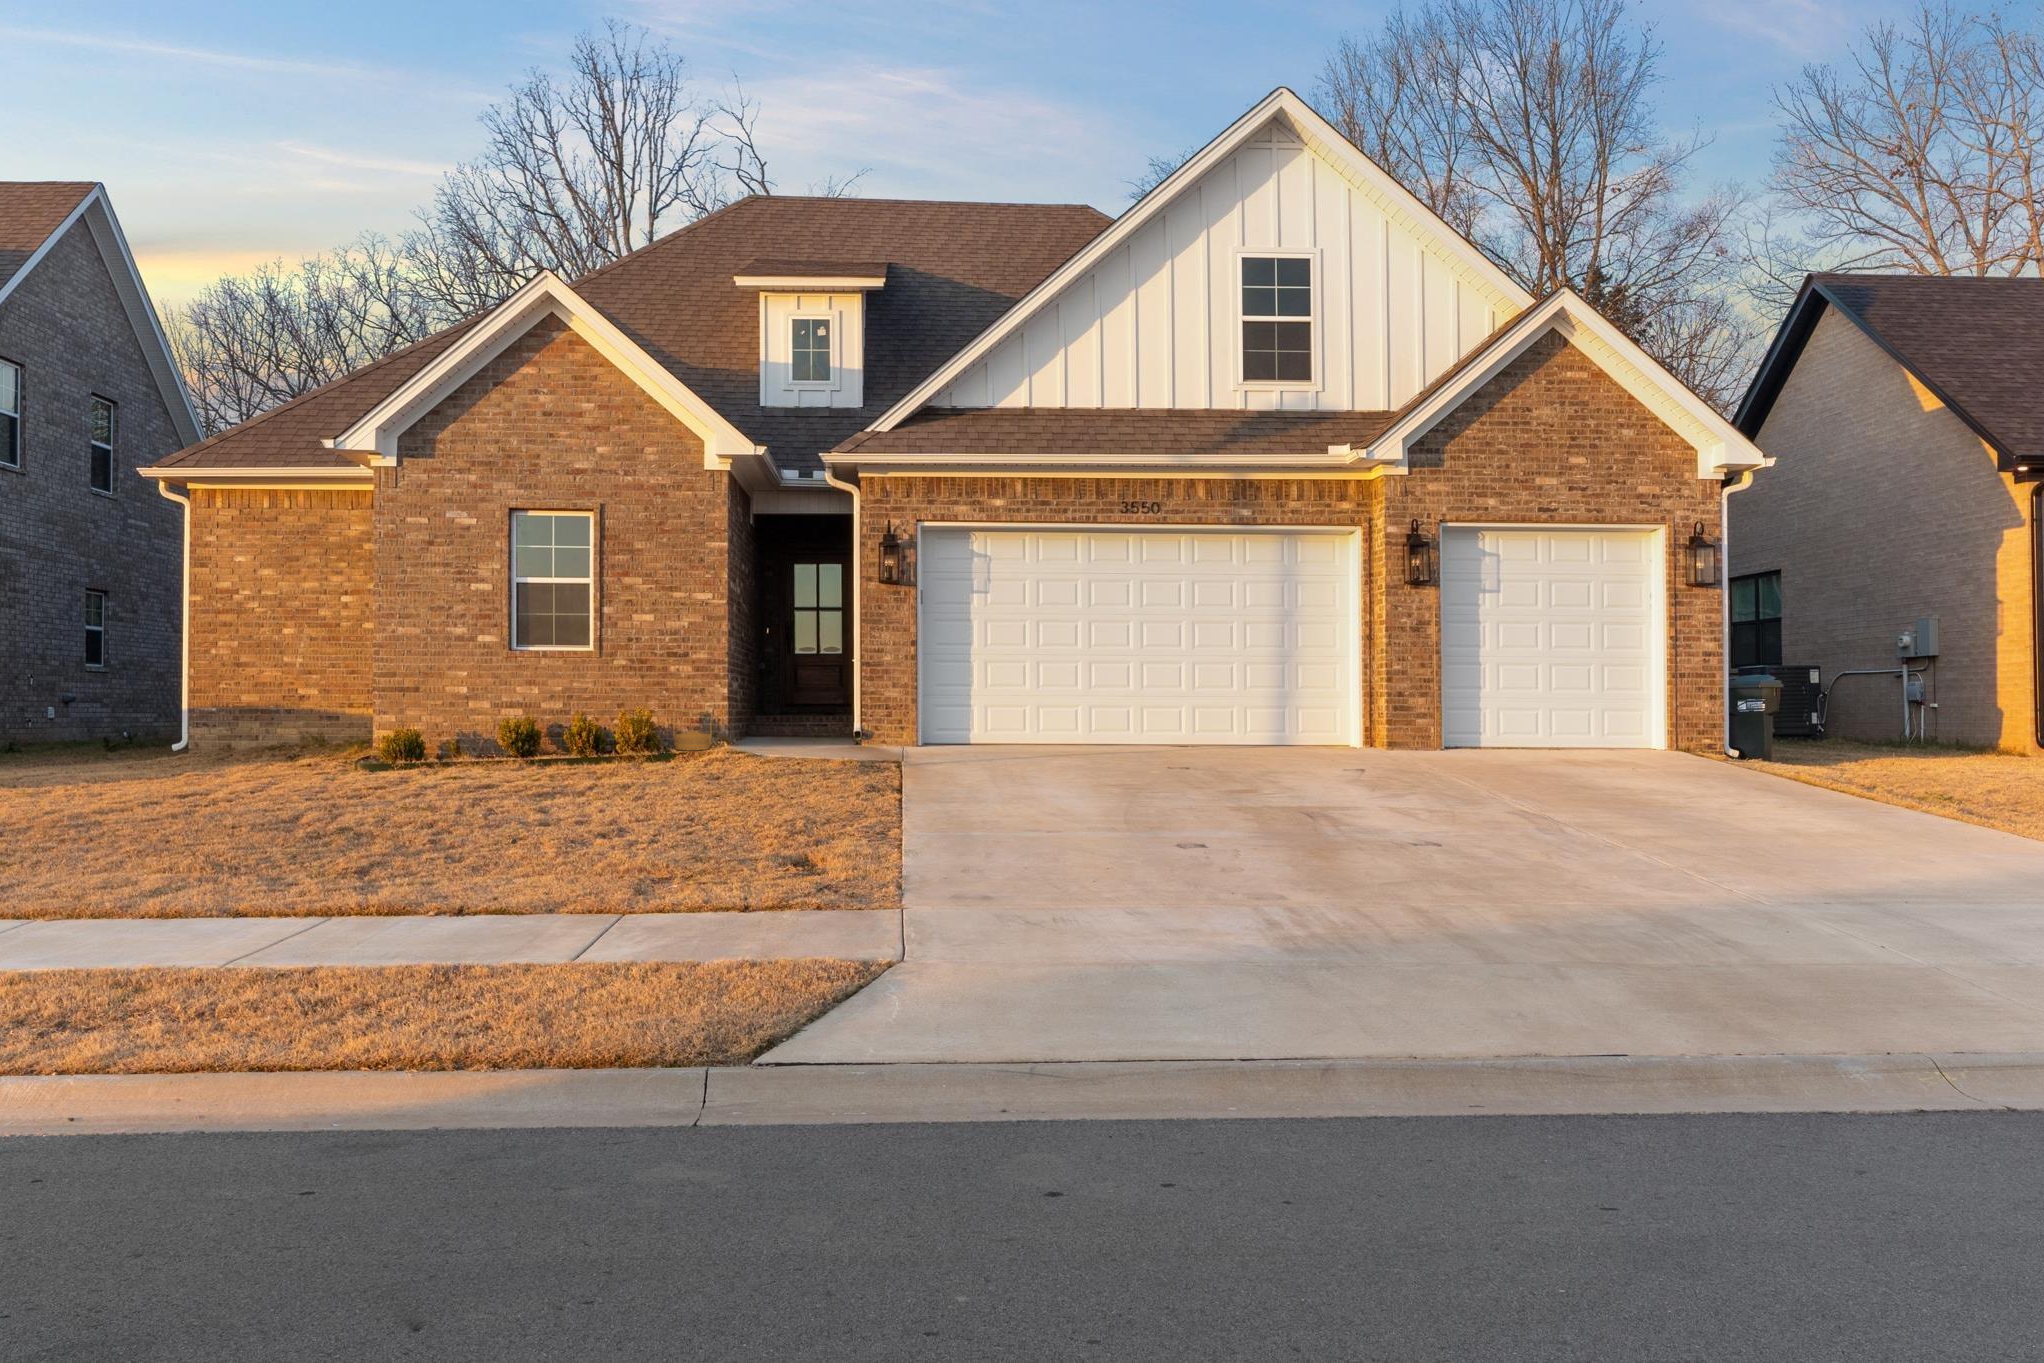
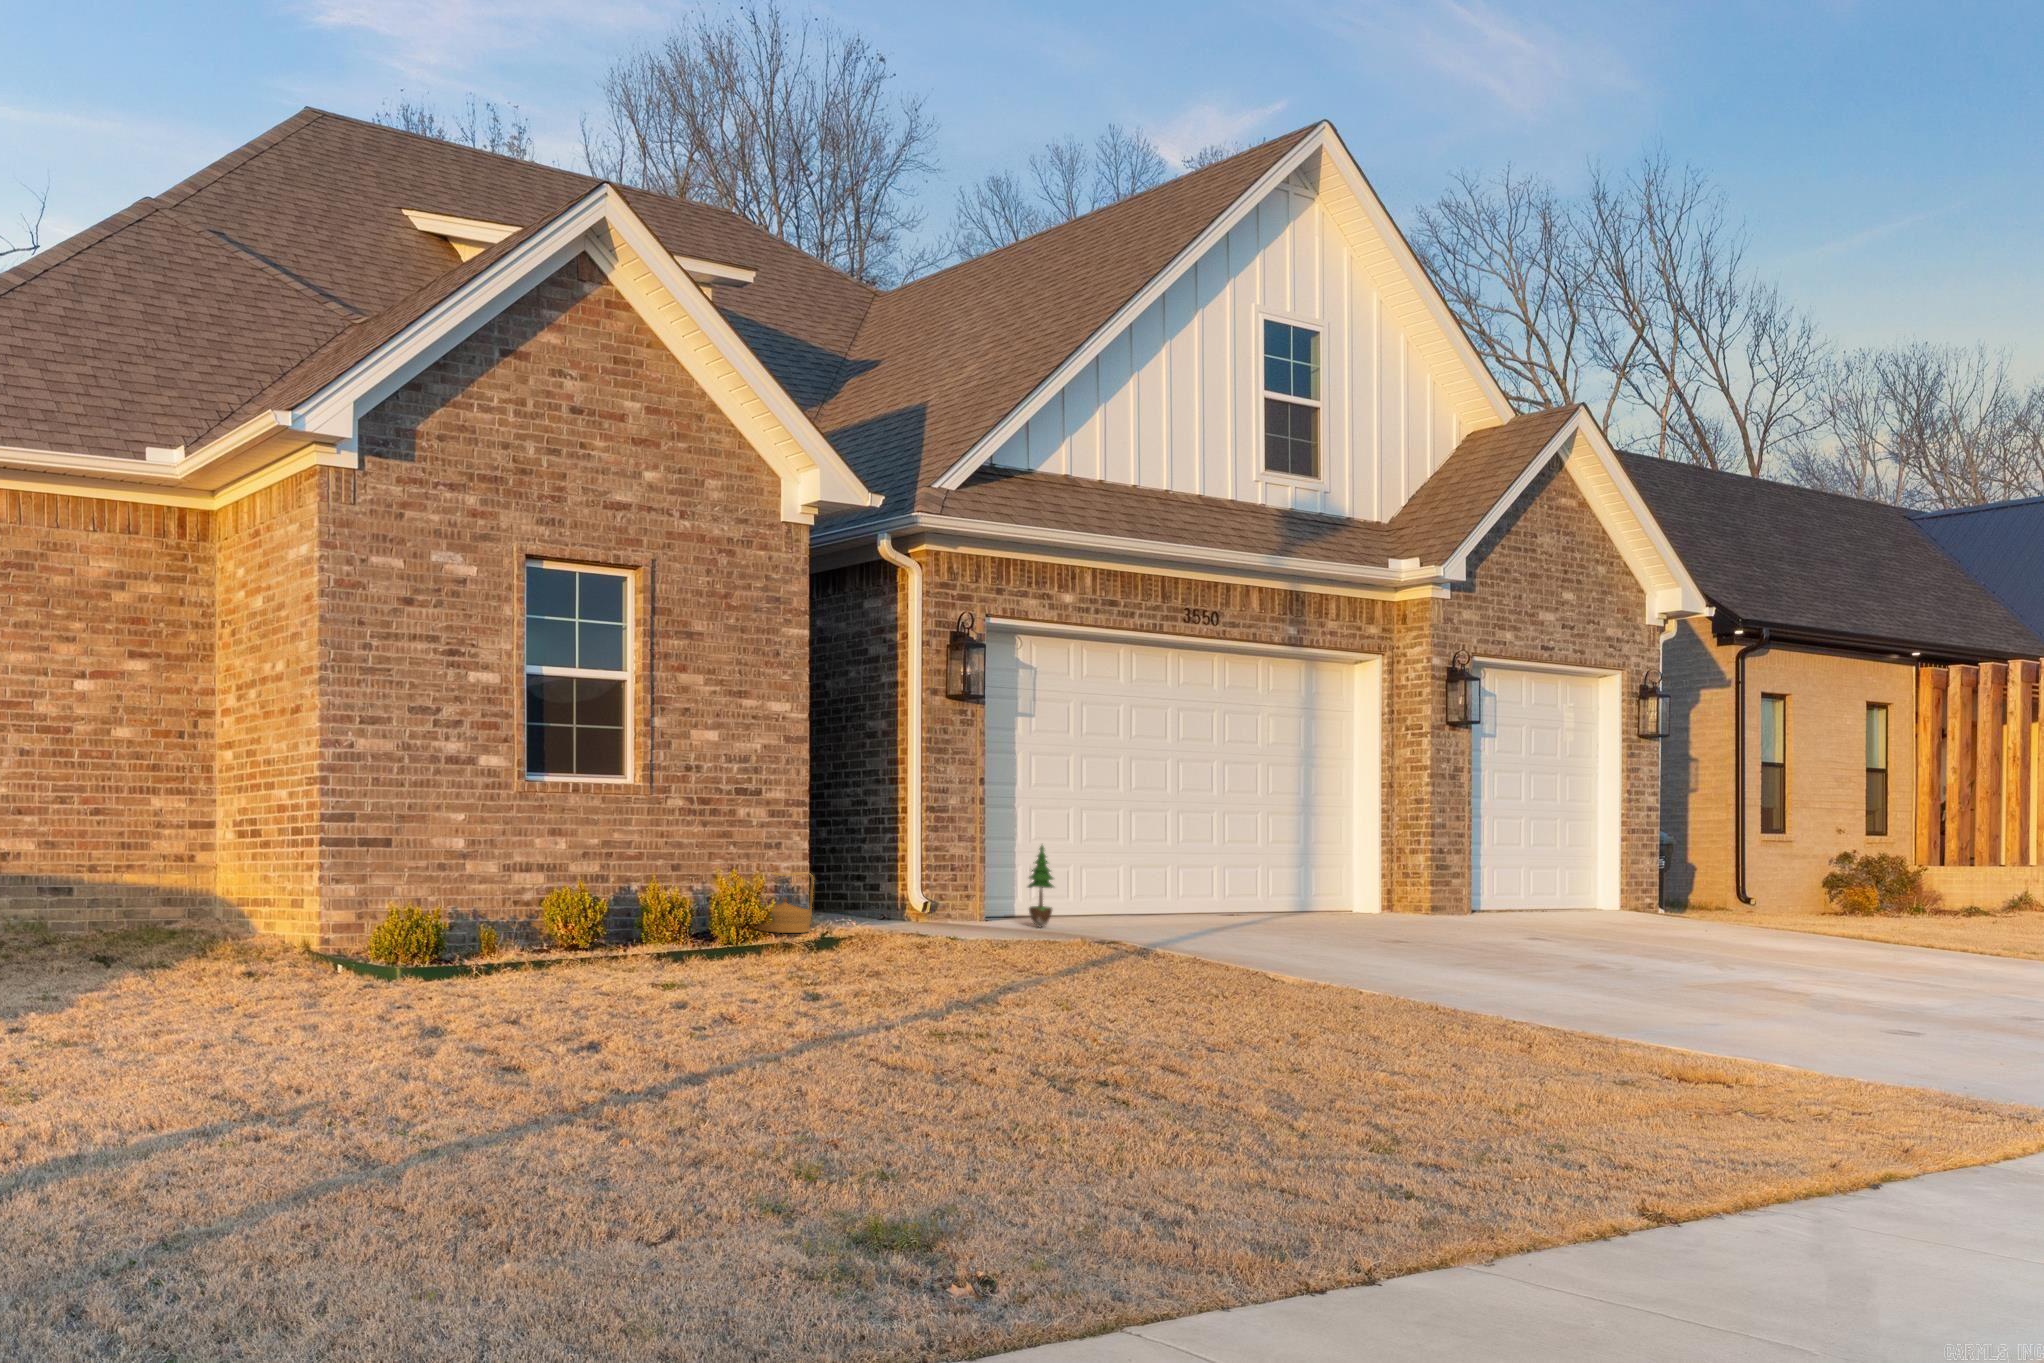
potted tree: none [888,690,910,750] -> present [1028,845,1054,927]

